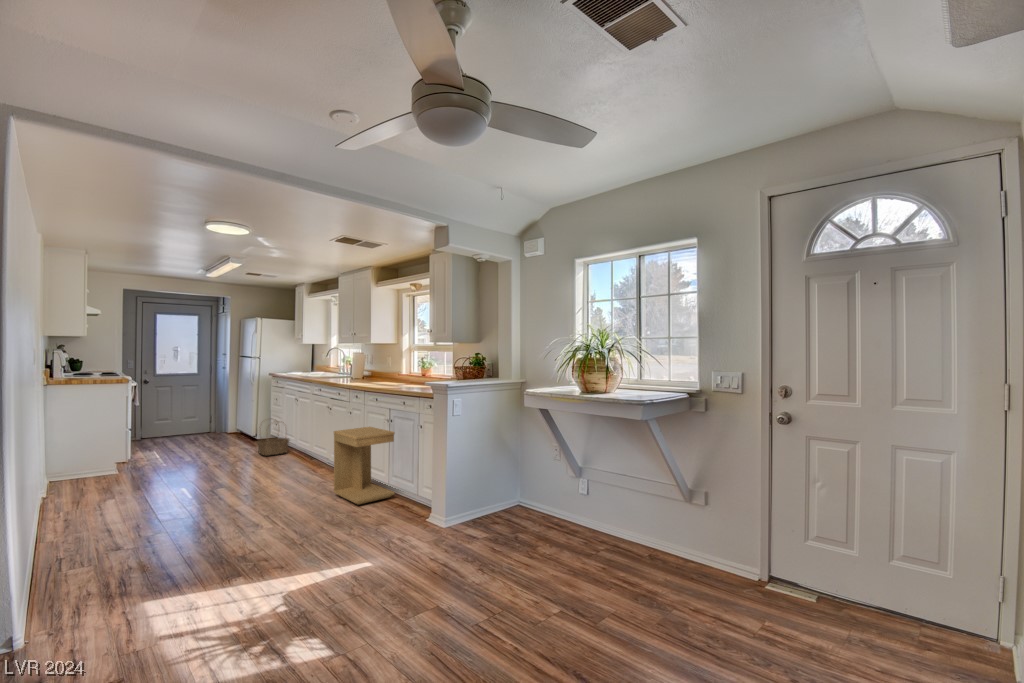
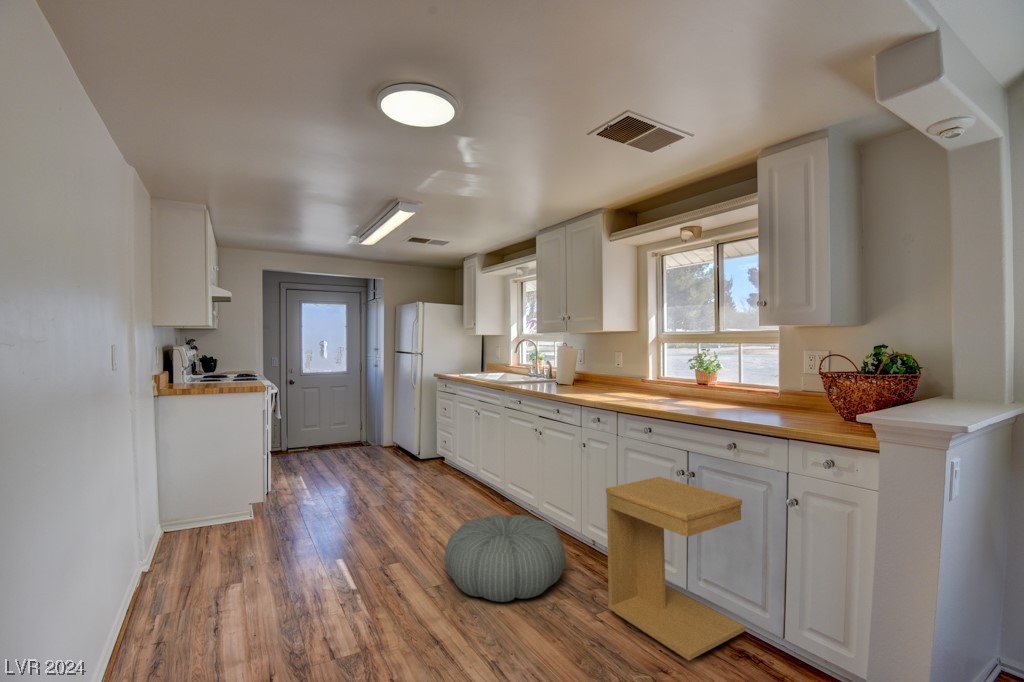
basket: present [256,421,289,456] -> none [427,438,471,493]
pouf: none [247,455,321,495] -> present [444,515,565,602]

